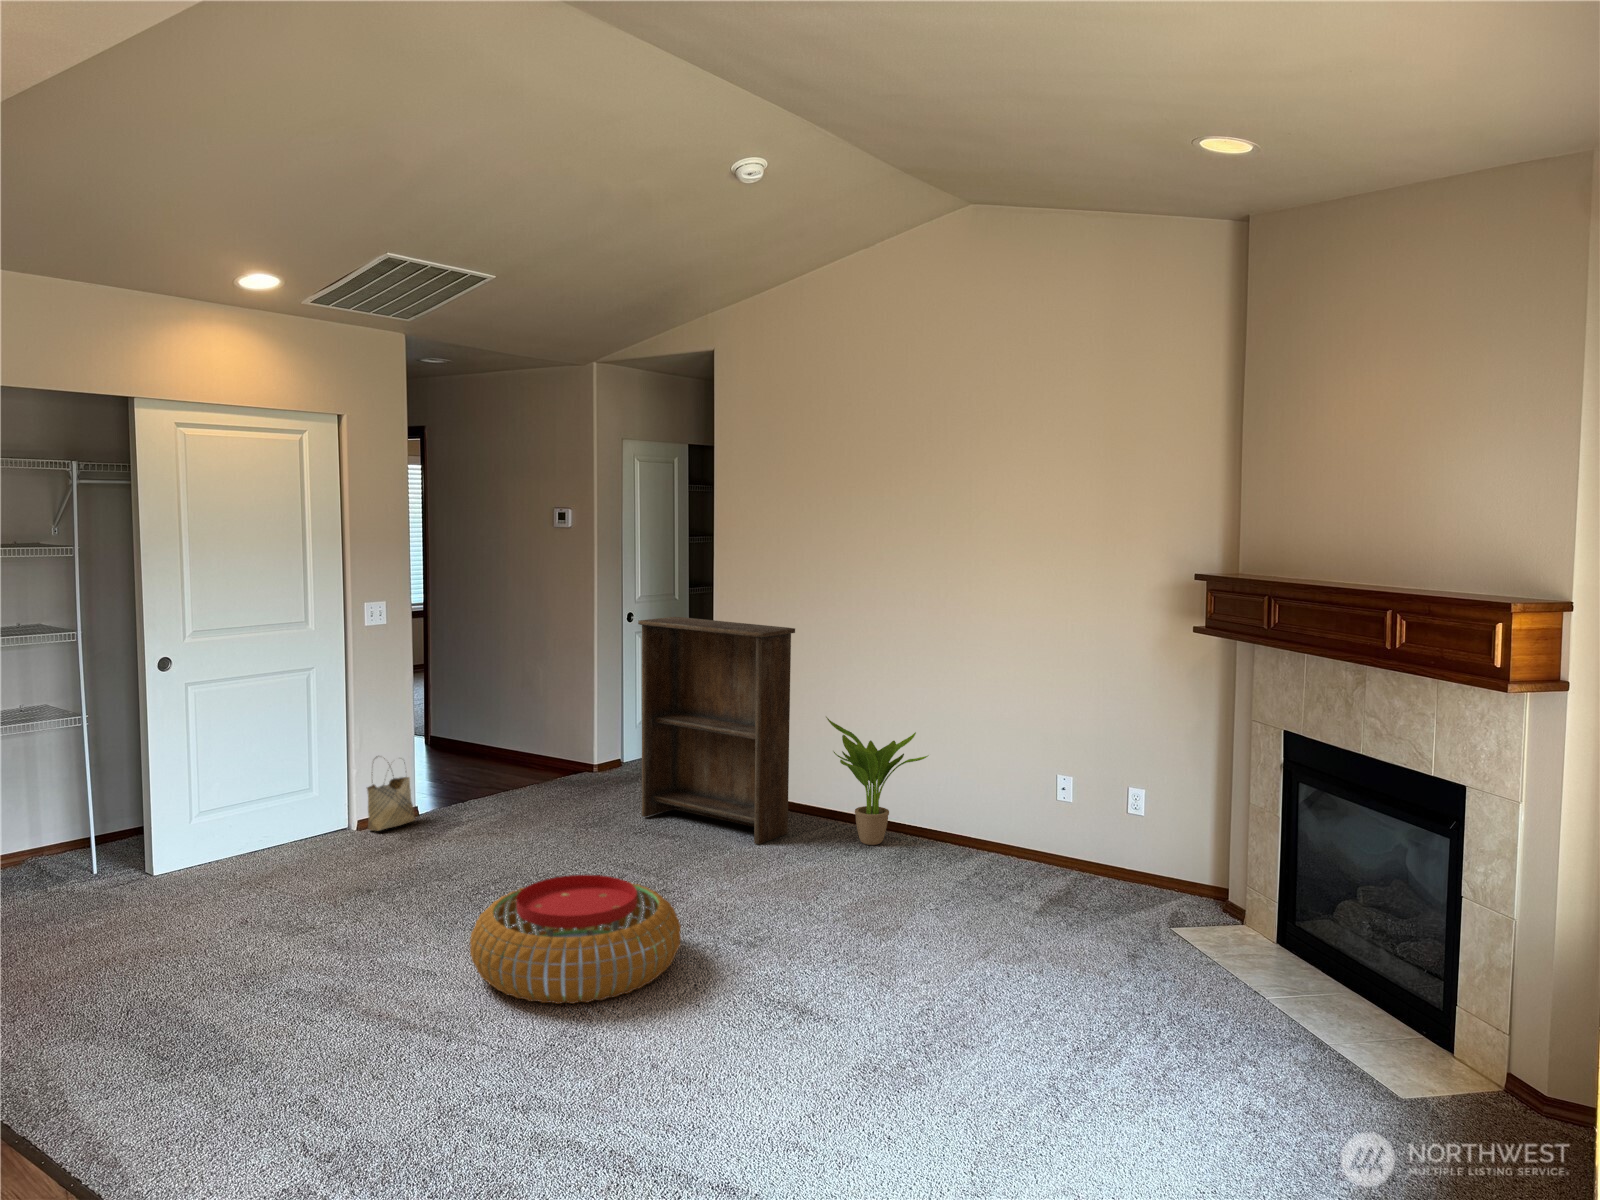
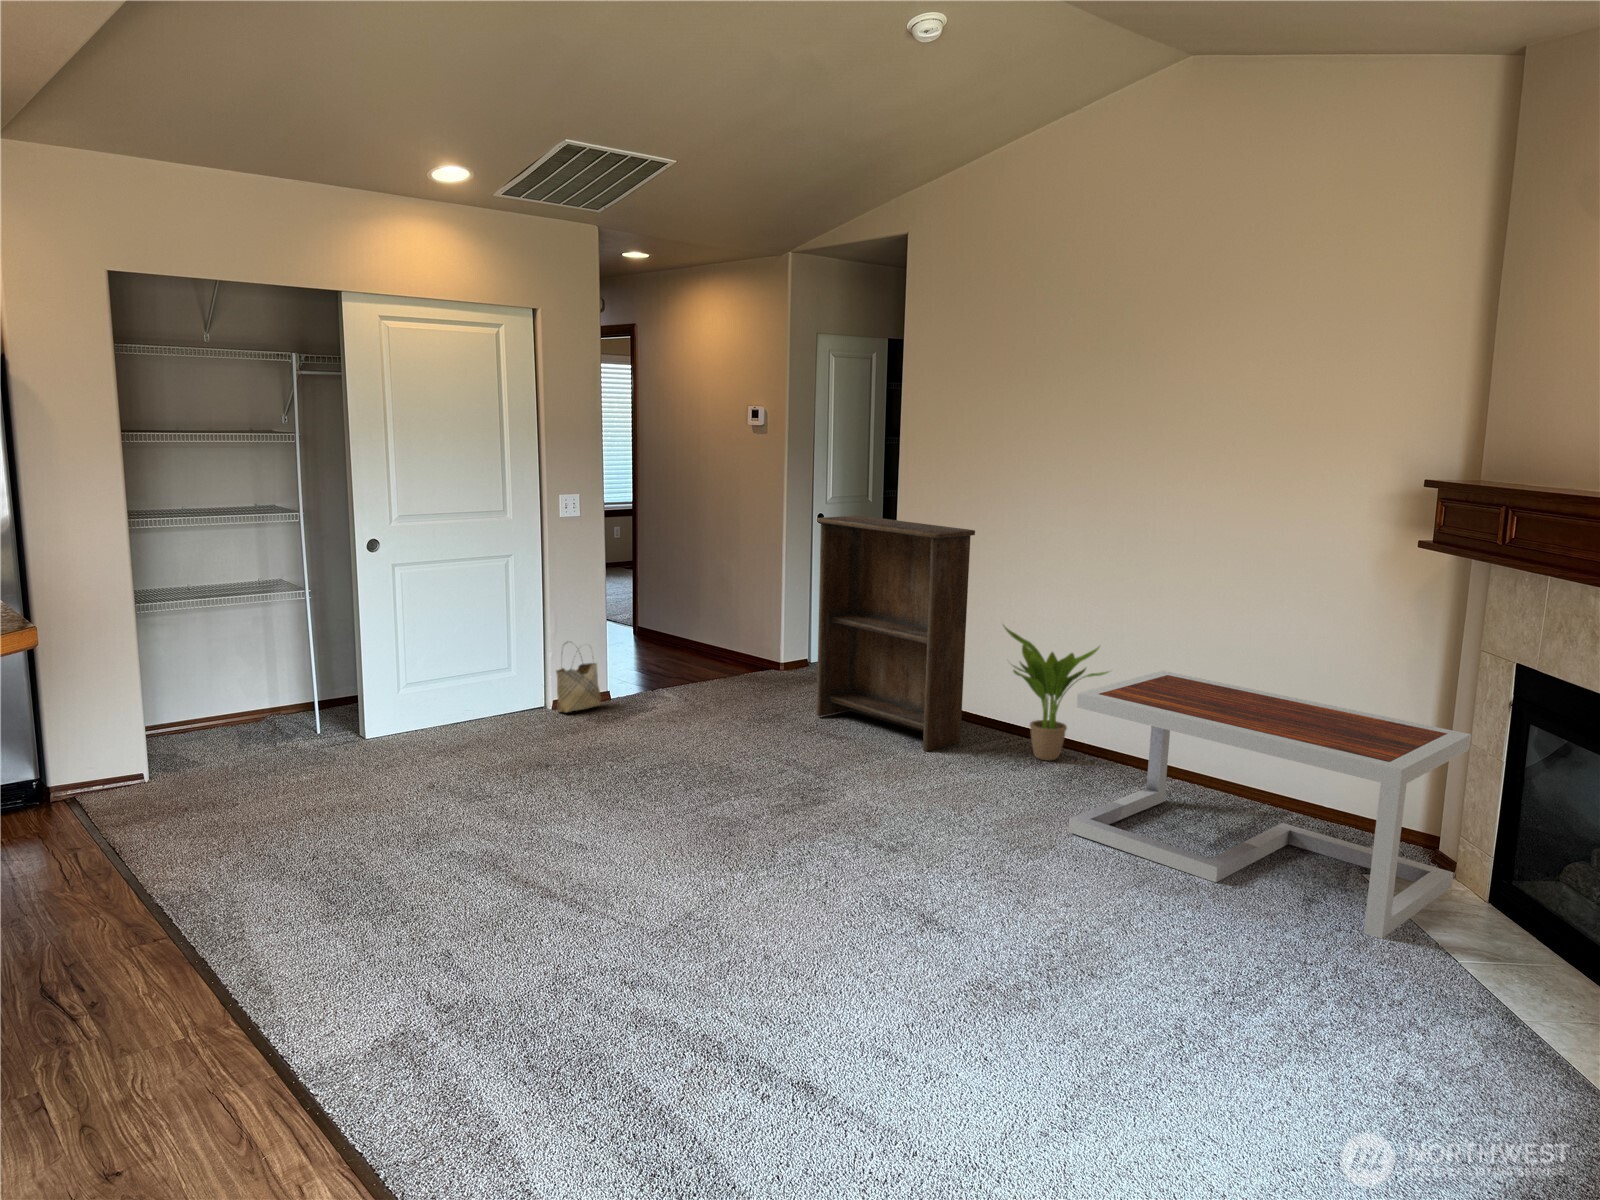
coffee table: none [910,753,1251,985] -> present [1069,671,1471,939]
pouf: present [470,875,681,1004] -> none [614,767,819,891]

